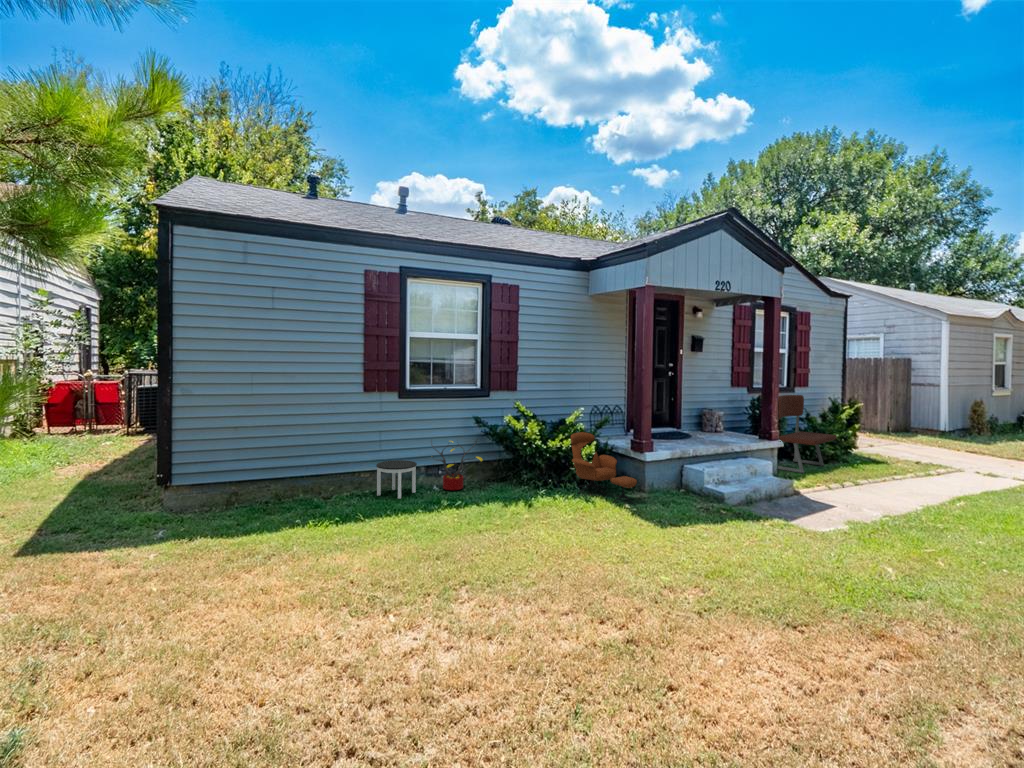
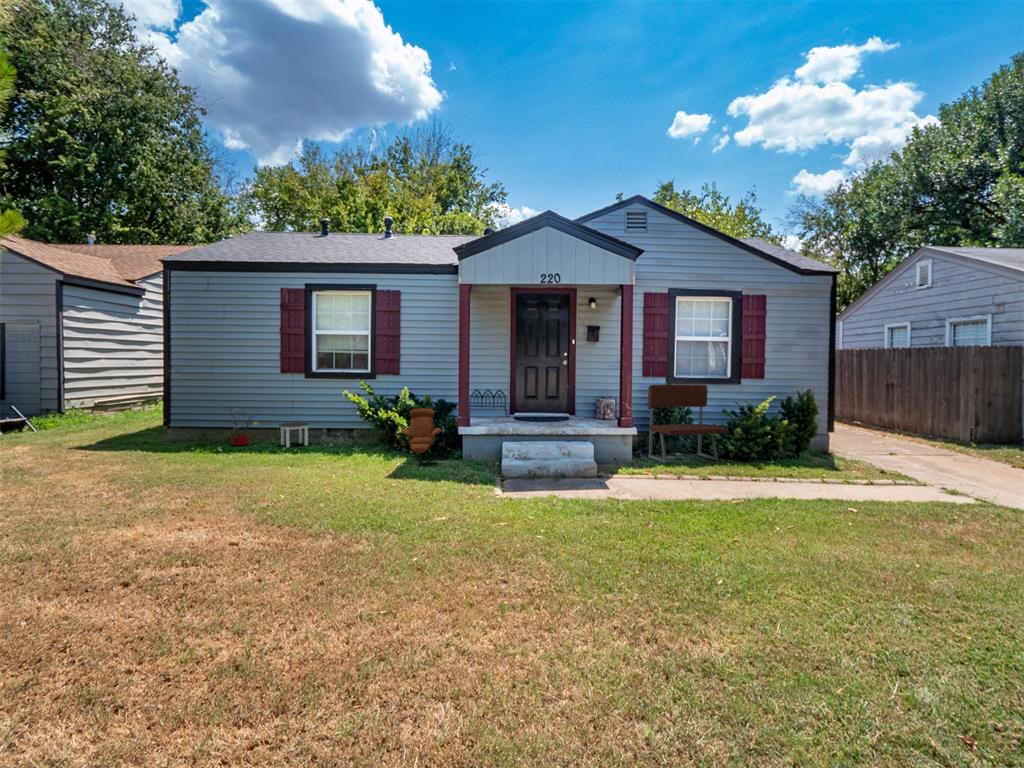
decorative plant: present [433,441,482,490] -> present [232,418,257,445]

